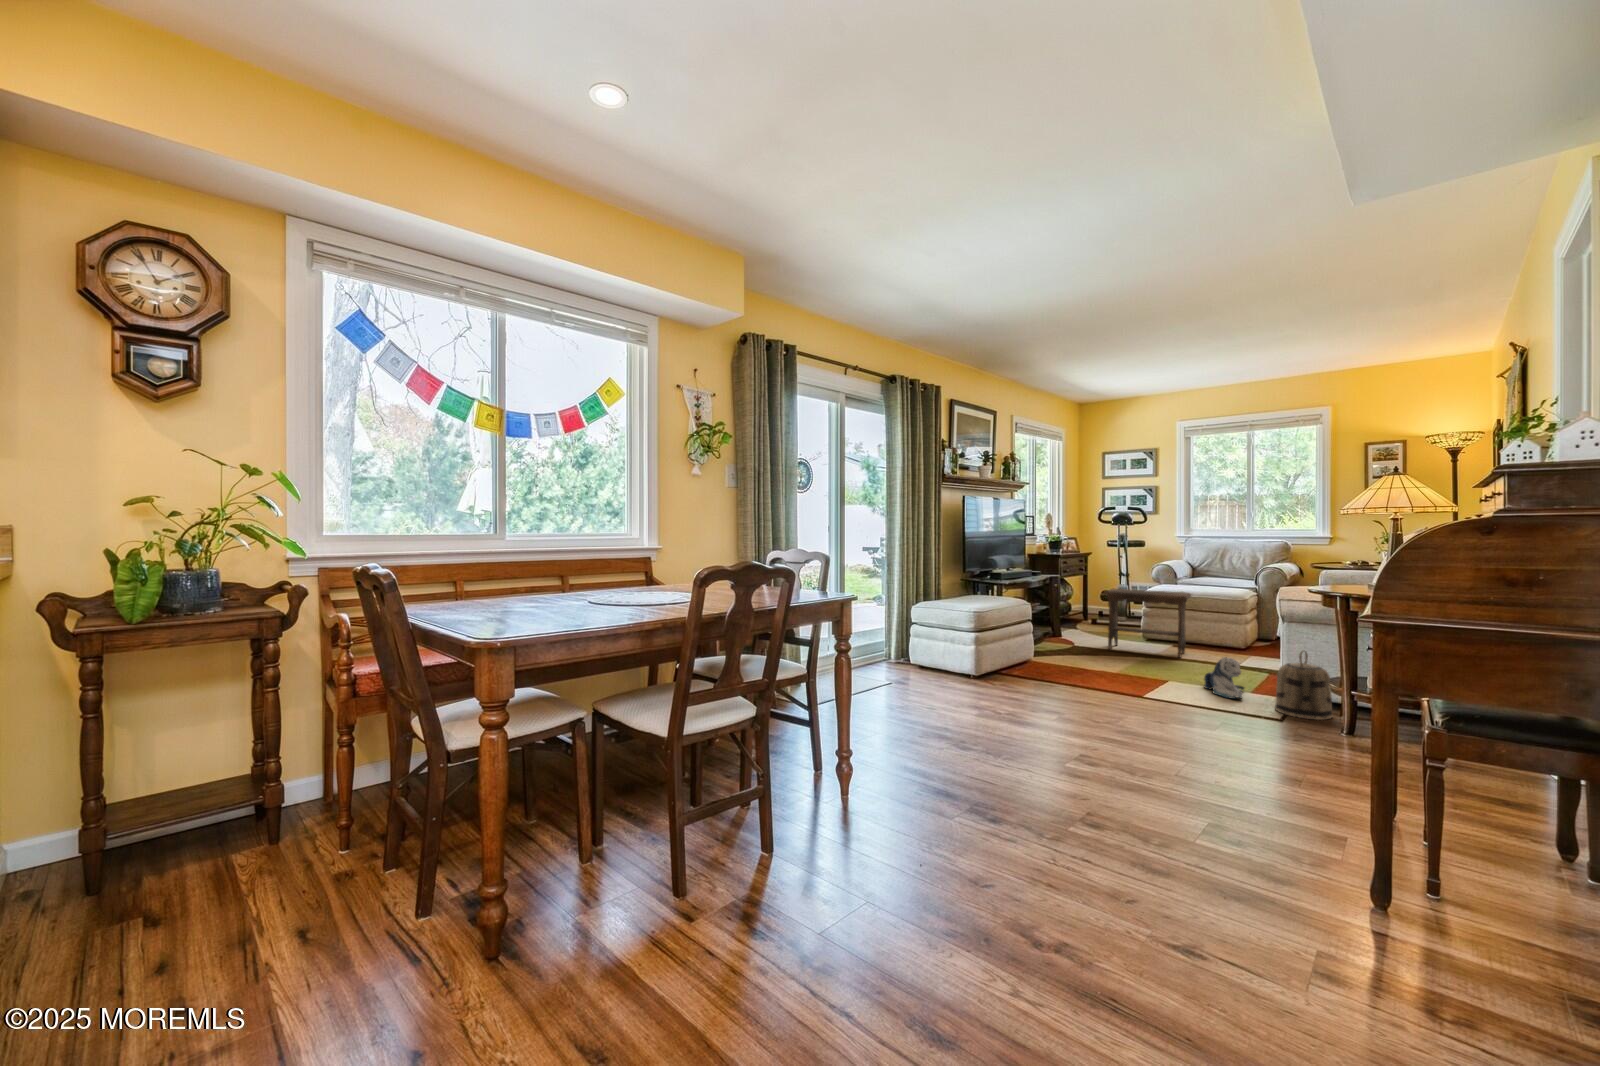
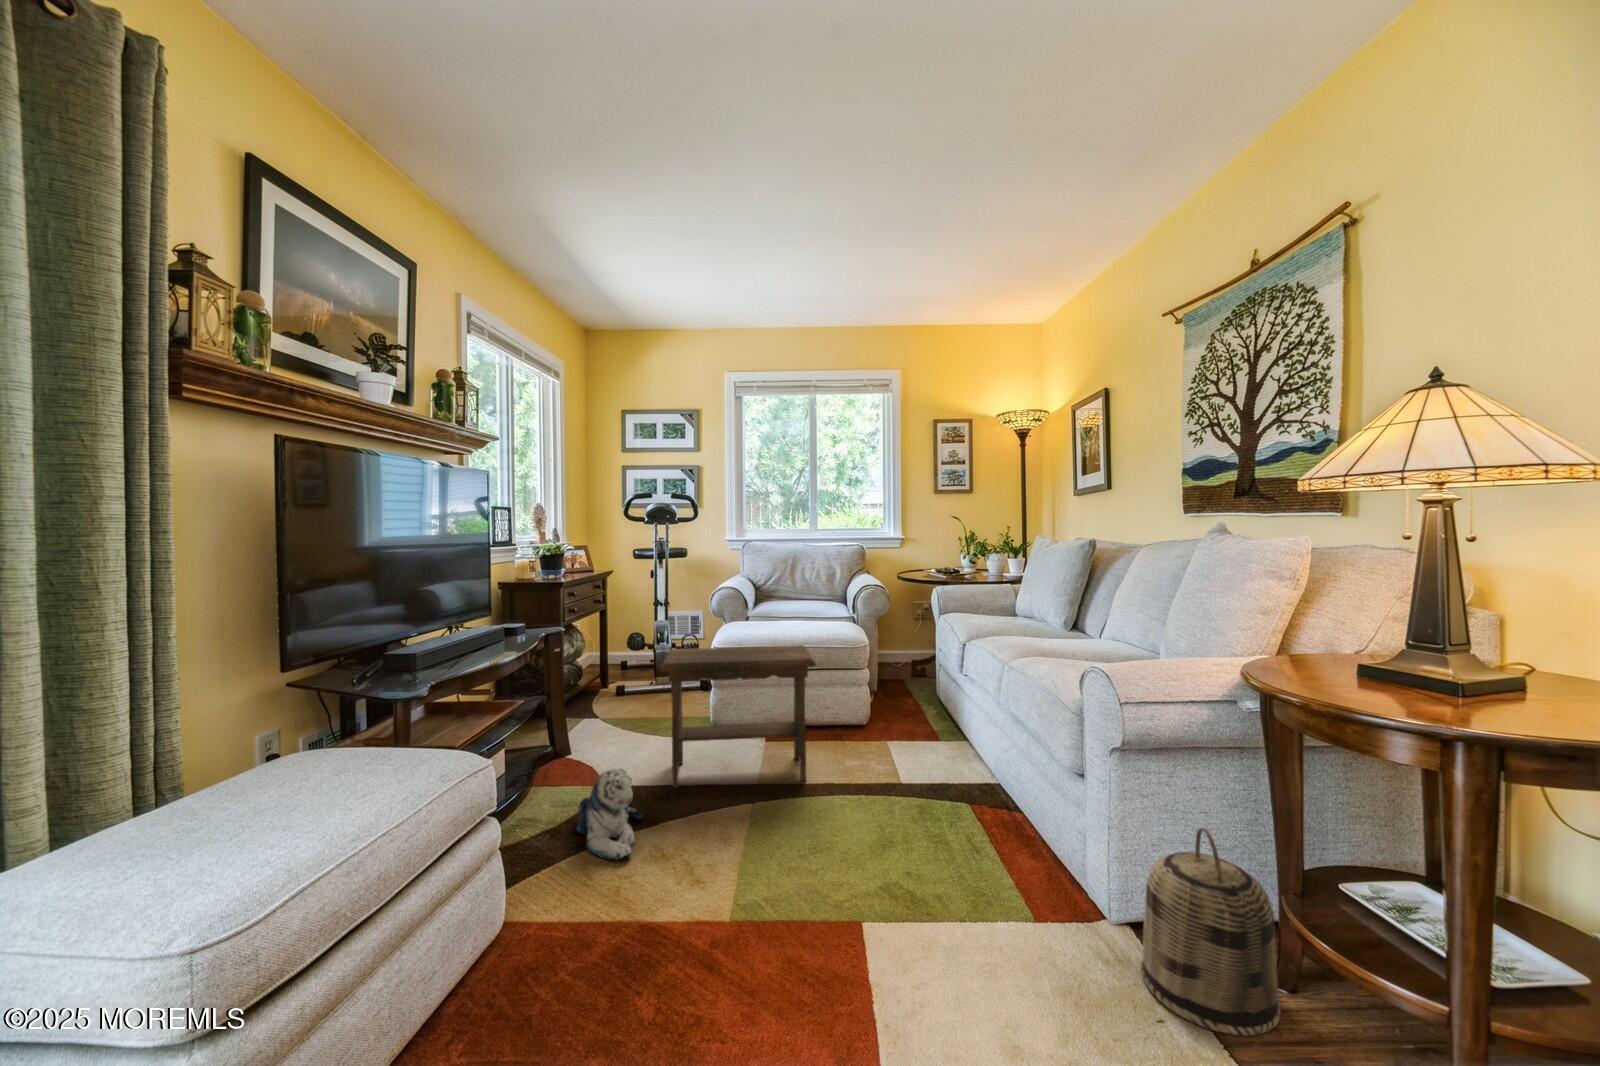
plush toy: present [1204,657,1244,699] -> present [576,769,643,860]

